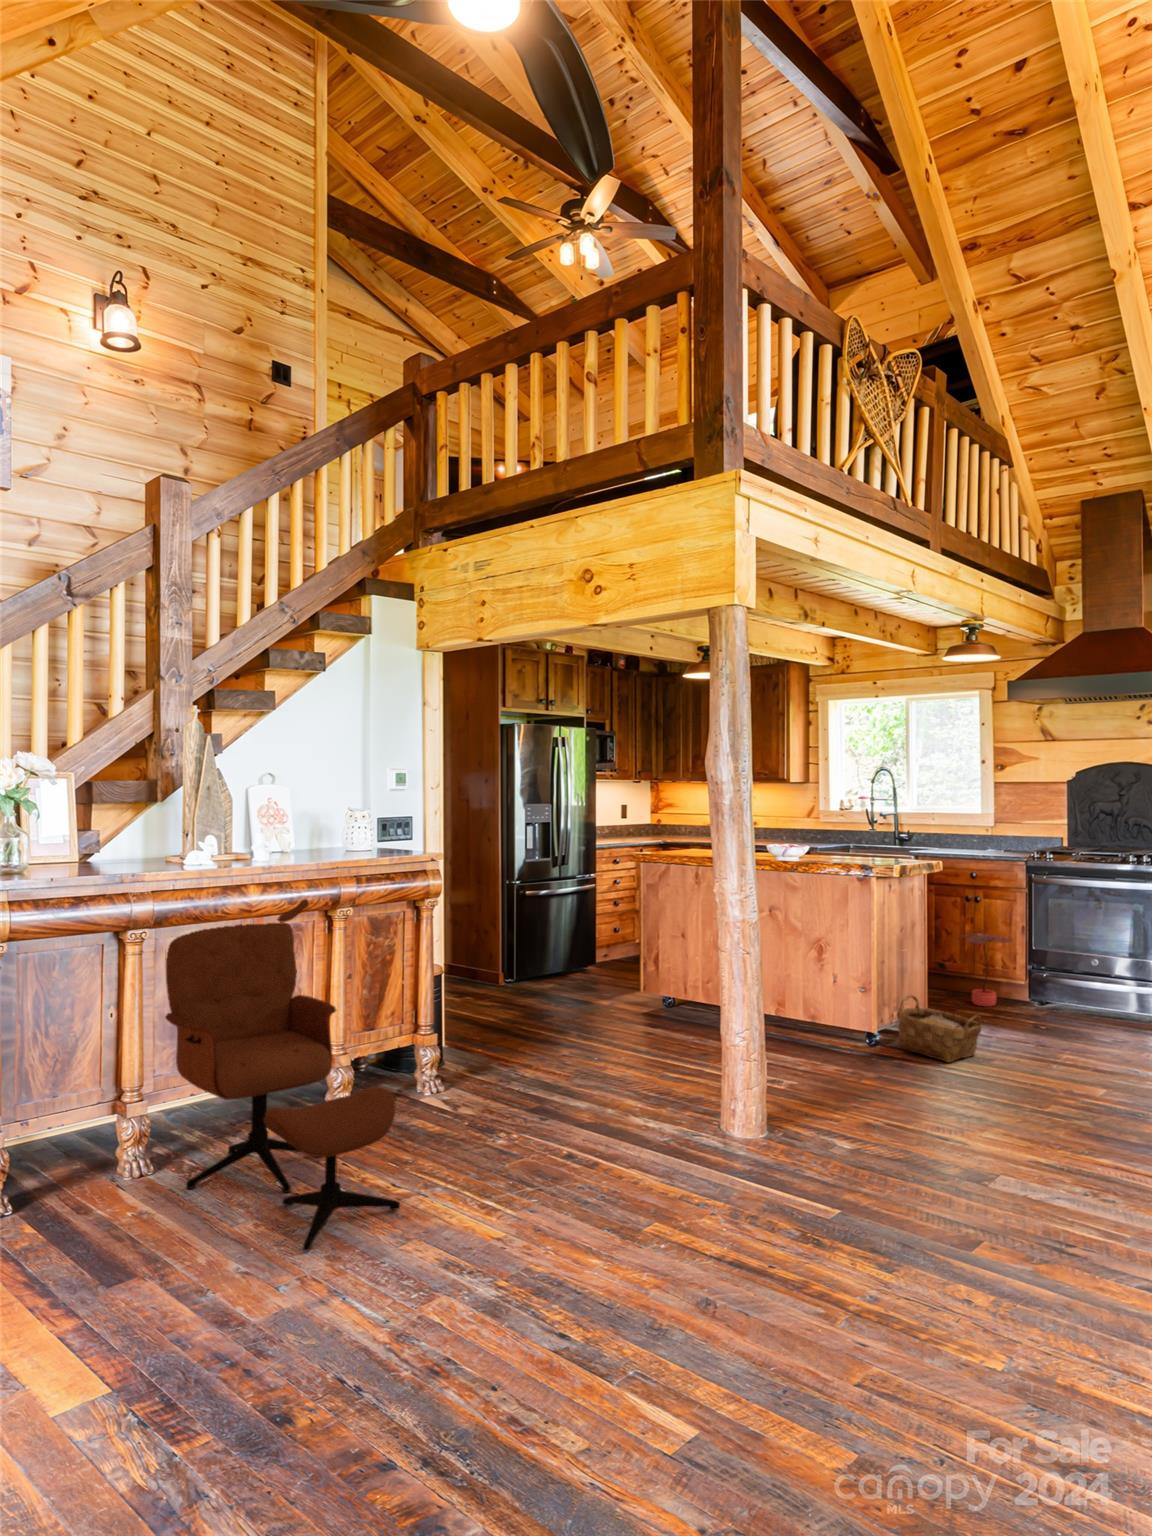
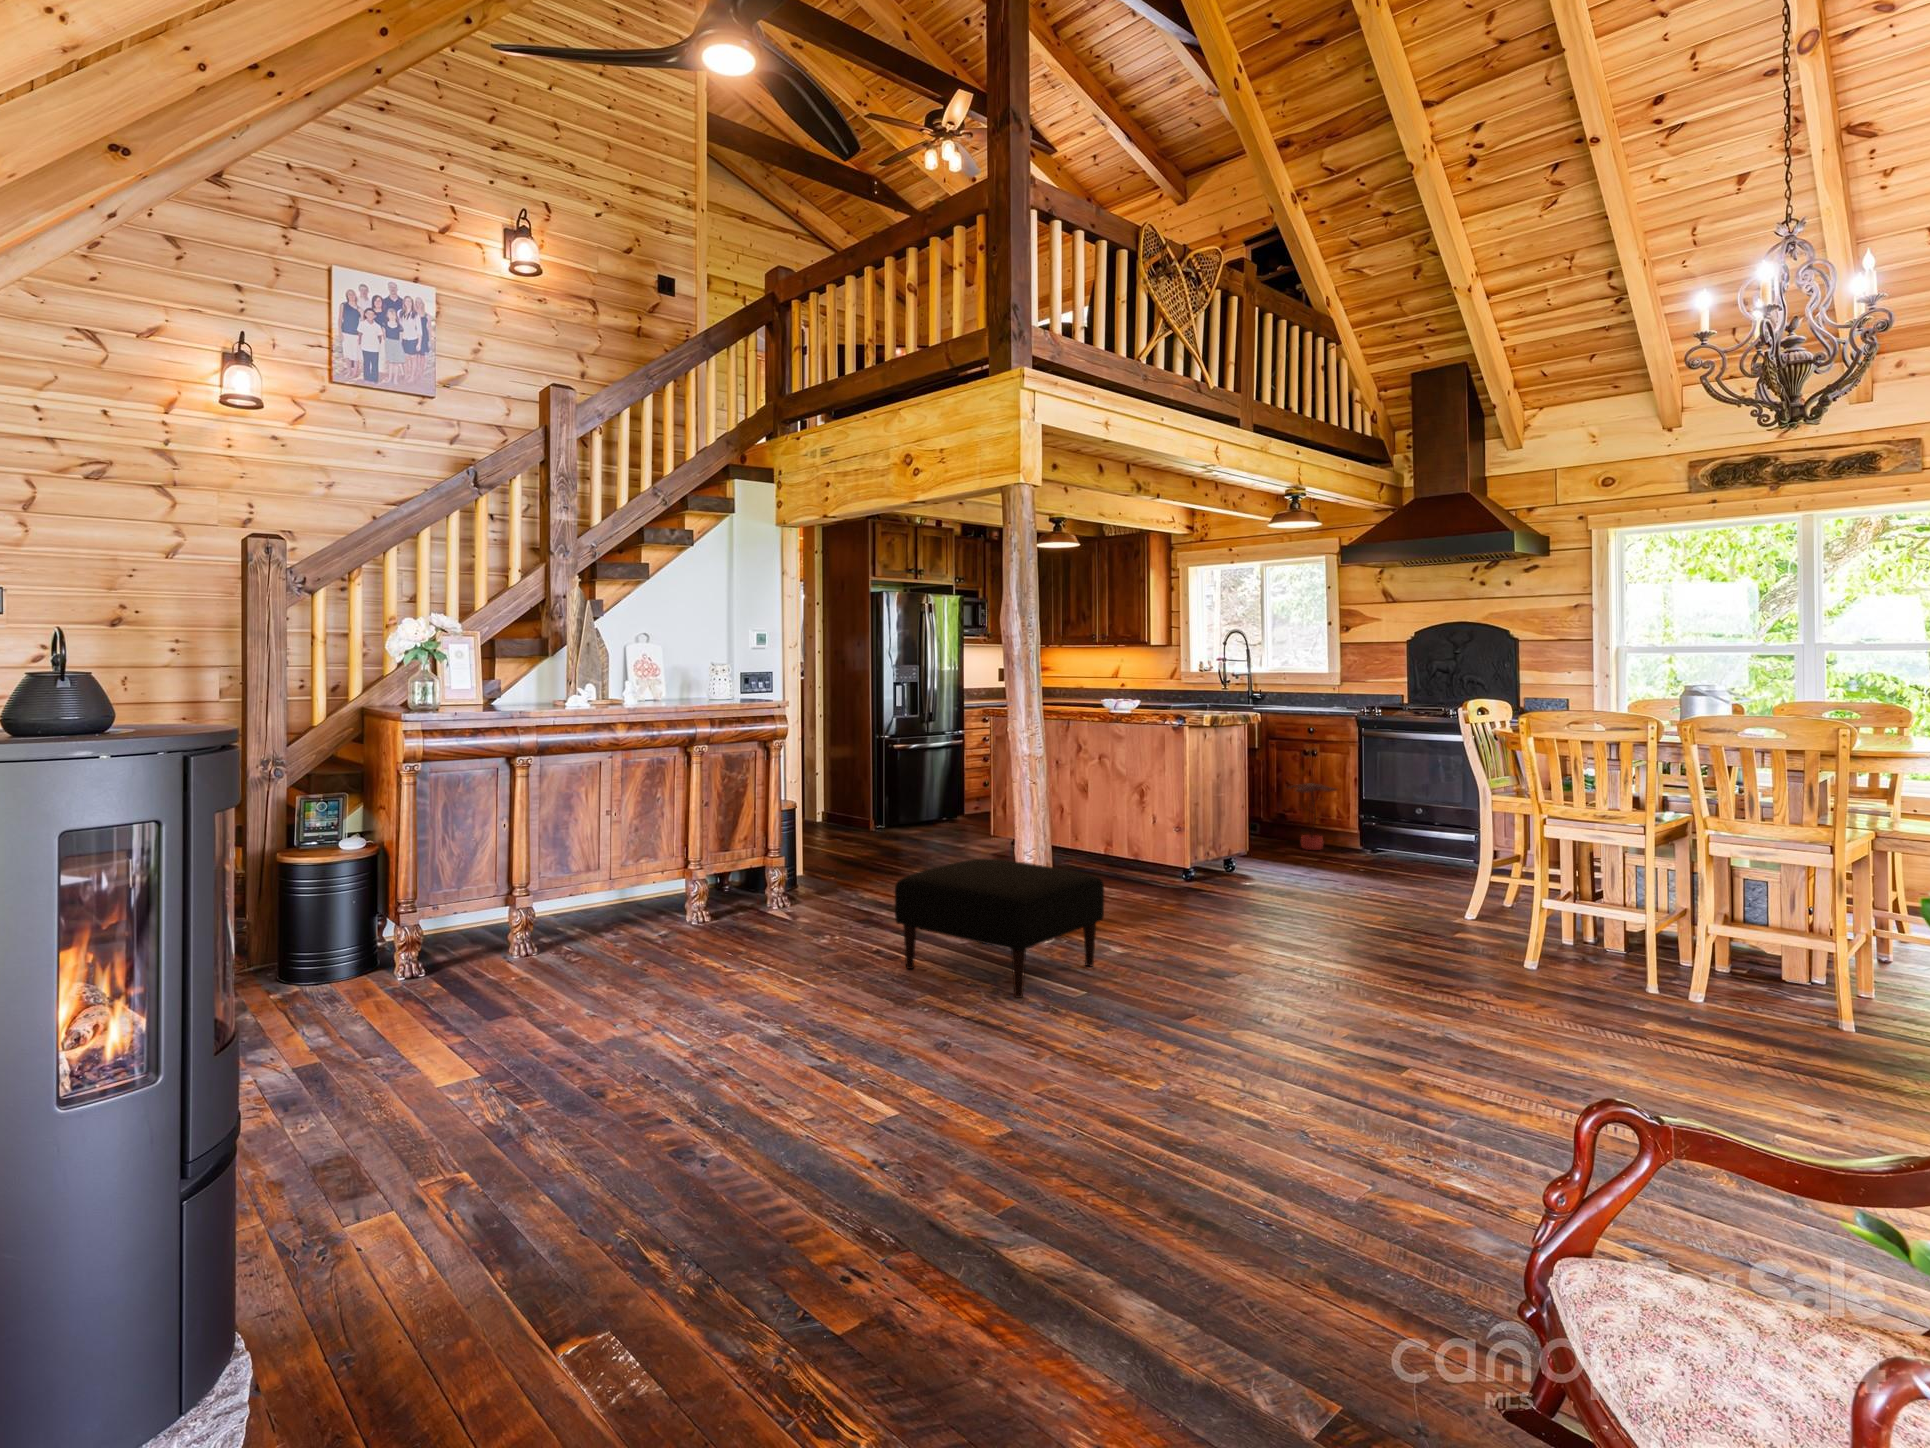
lounge chair: present [165,899,400,1251] -> none [543,724,727,1003]
woven basket: present [897,995,981,1063] -> none [1207,833,1281,891]
ottoman: none [600,1044,843,1227] -> present [895,859,1104,998]

